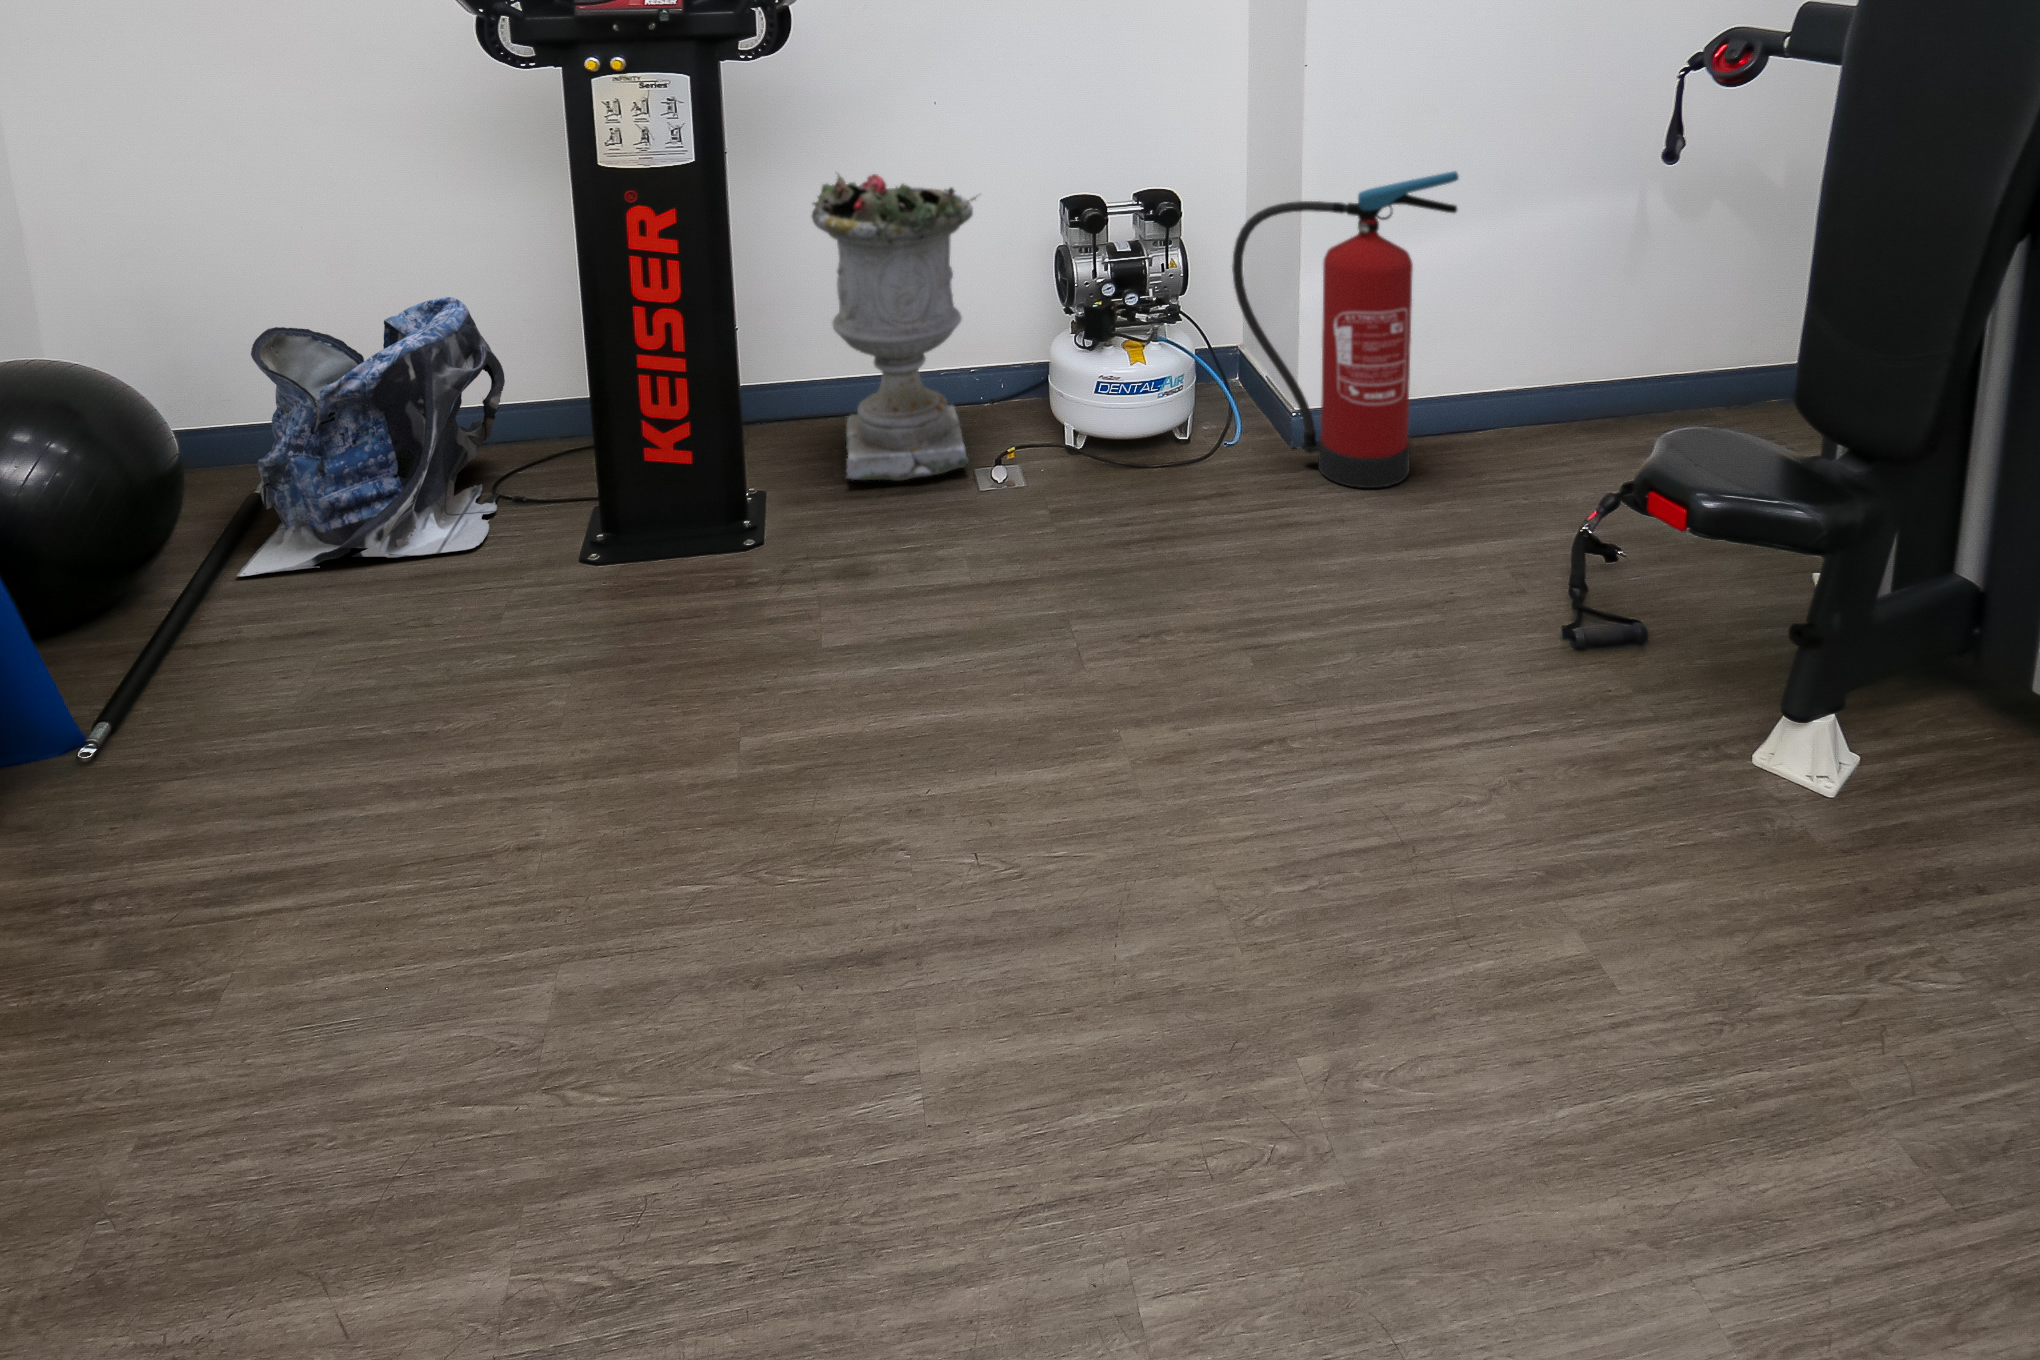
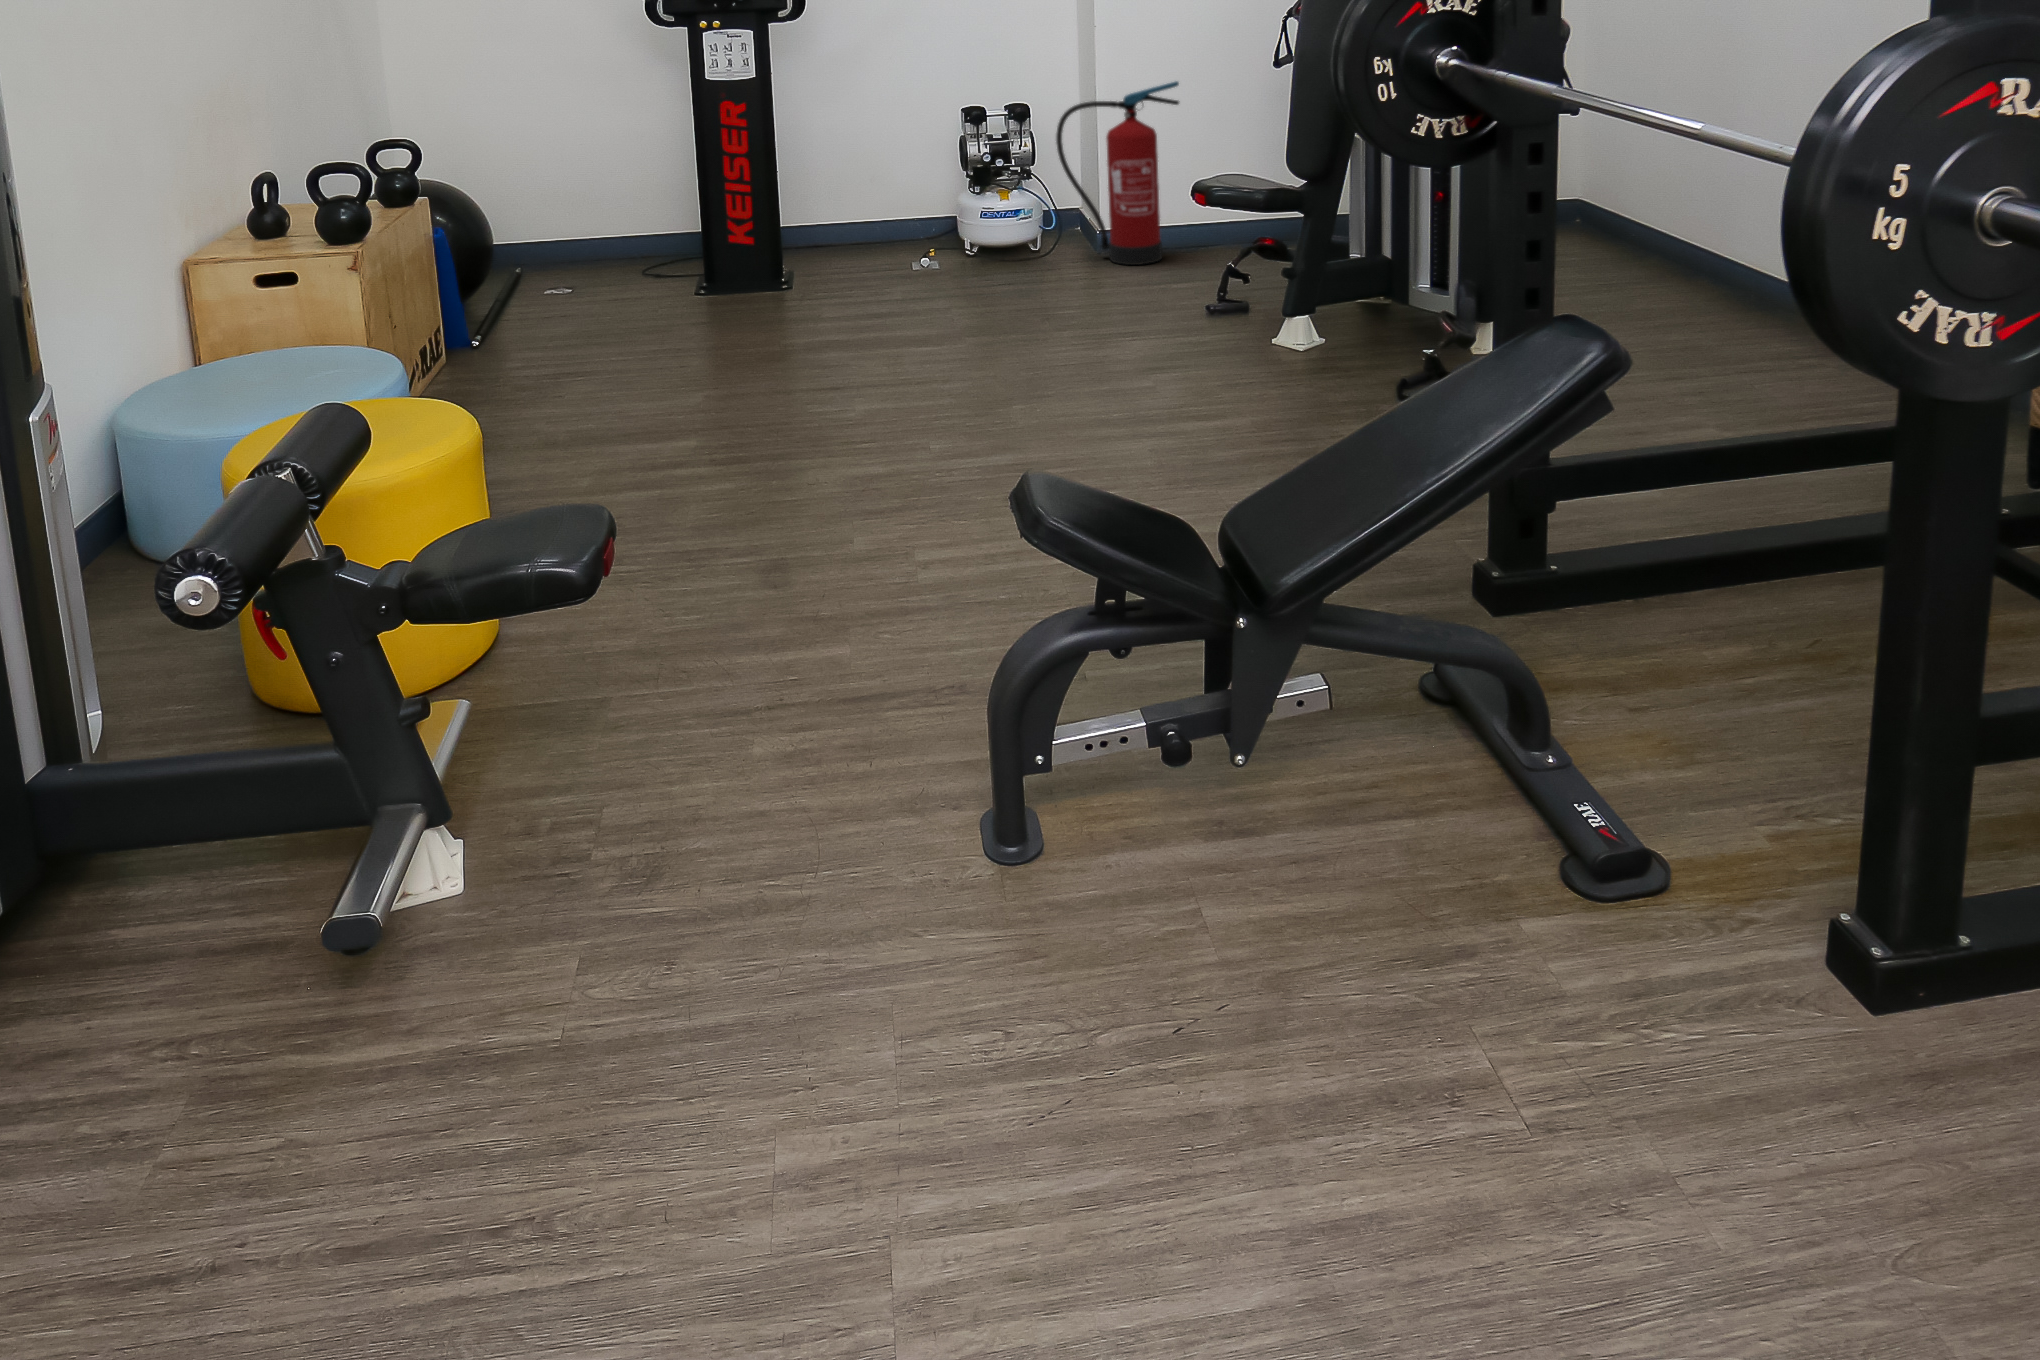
planter: present [812,174,979,481] -> none [819,91,913,266]
backpack: present [236,297,505,576] -> none [520,163,650,299]

